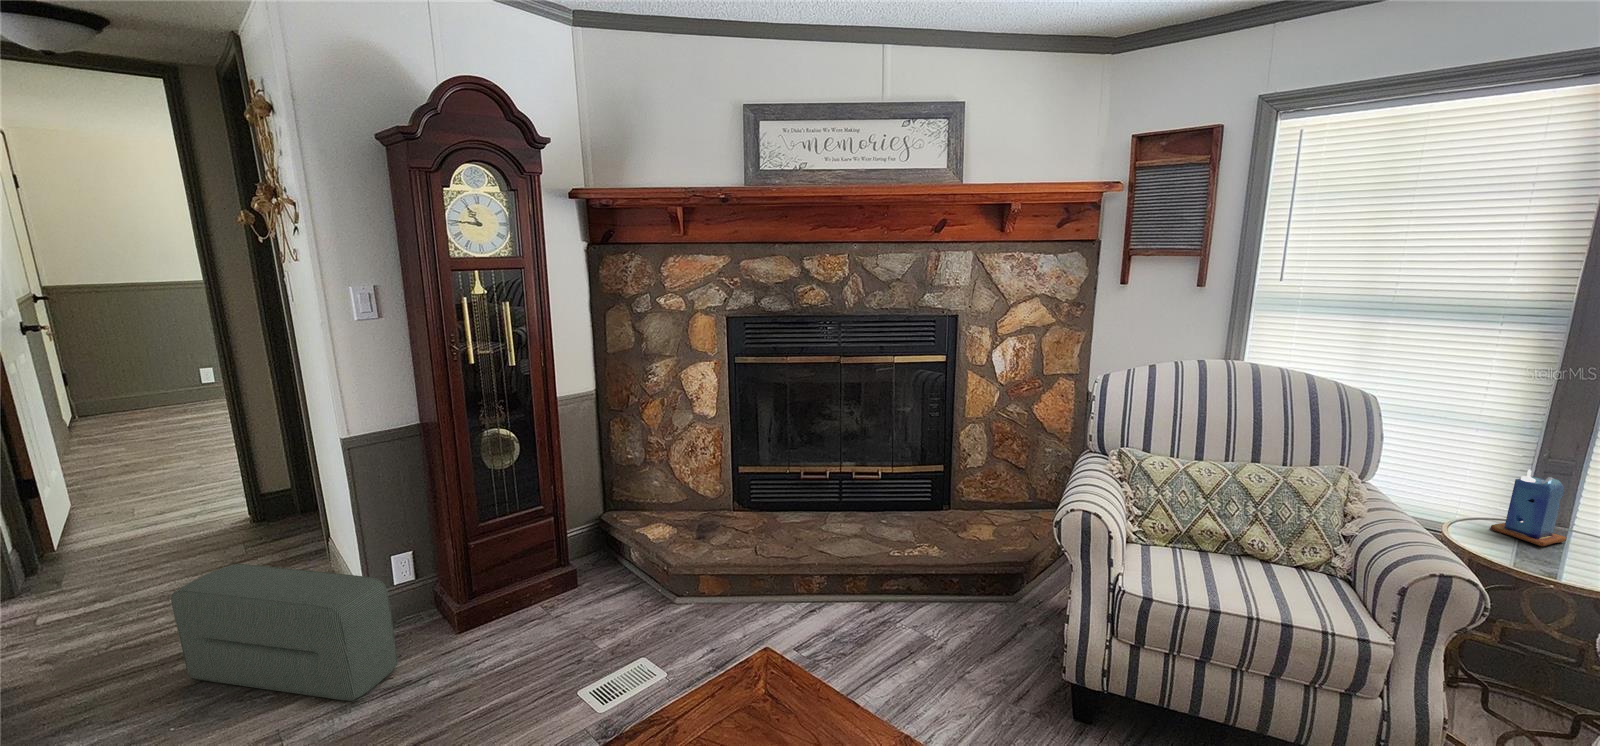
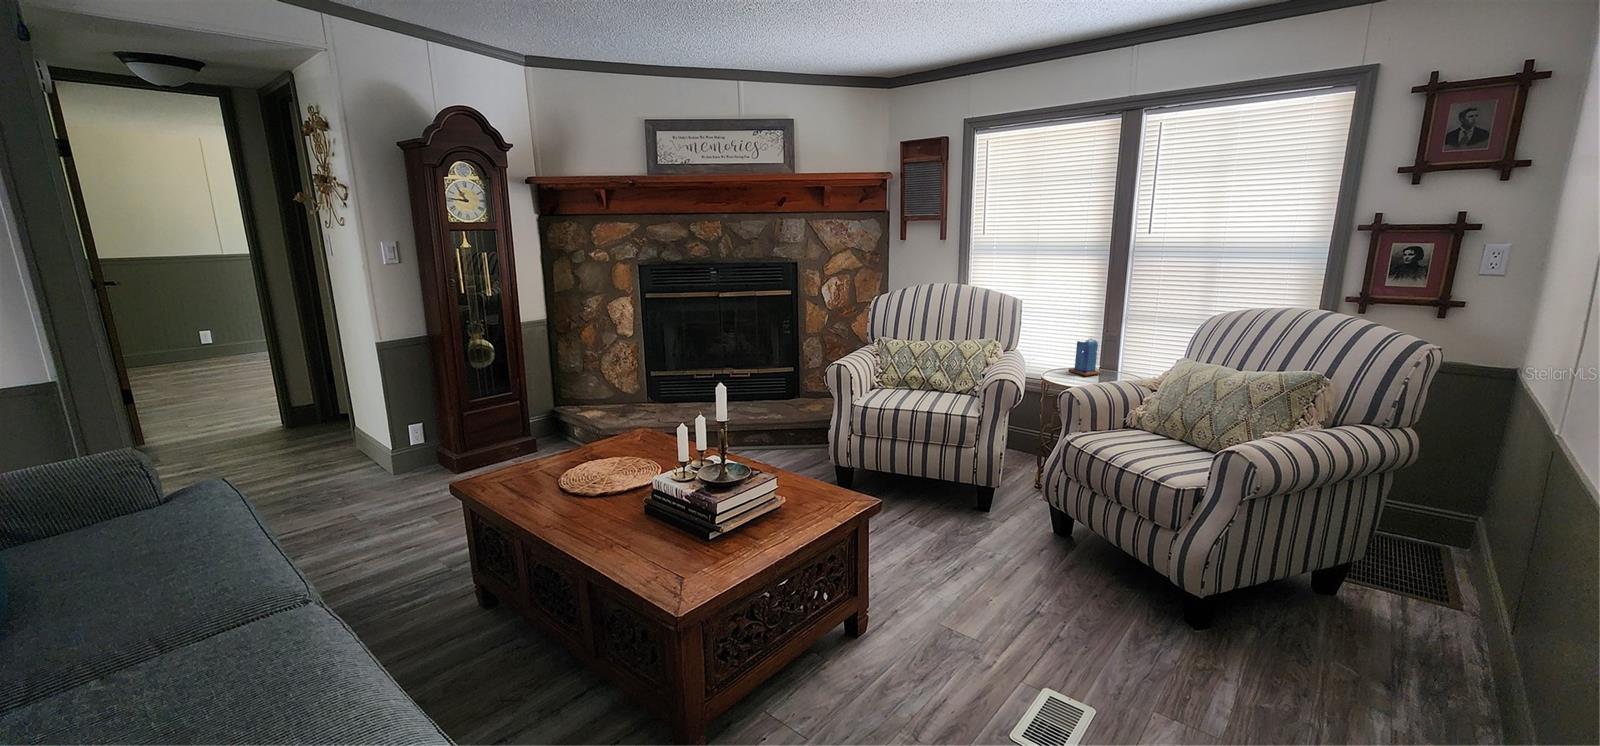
pouf: present [171,564,397,701] -> none [275,425,425,498]

